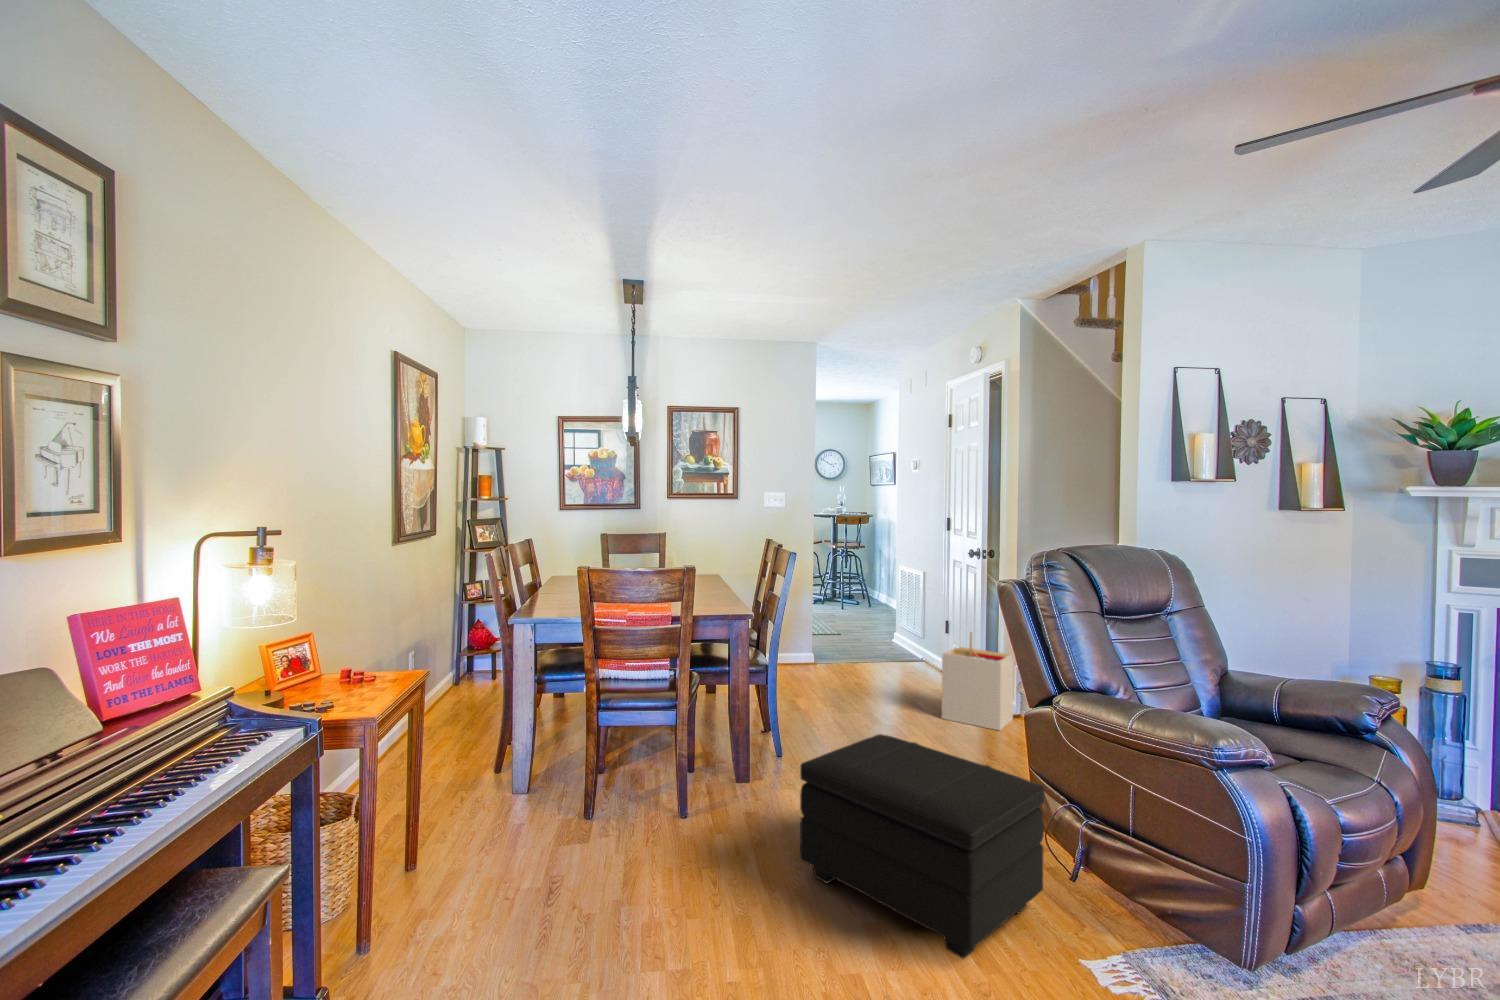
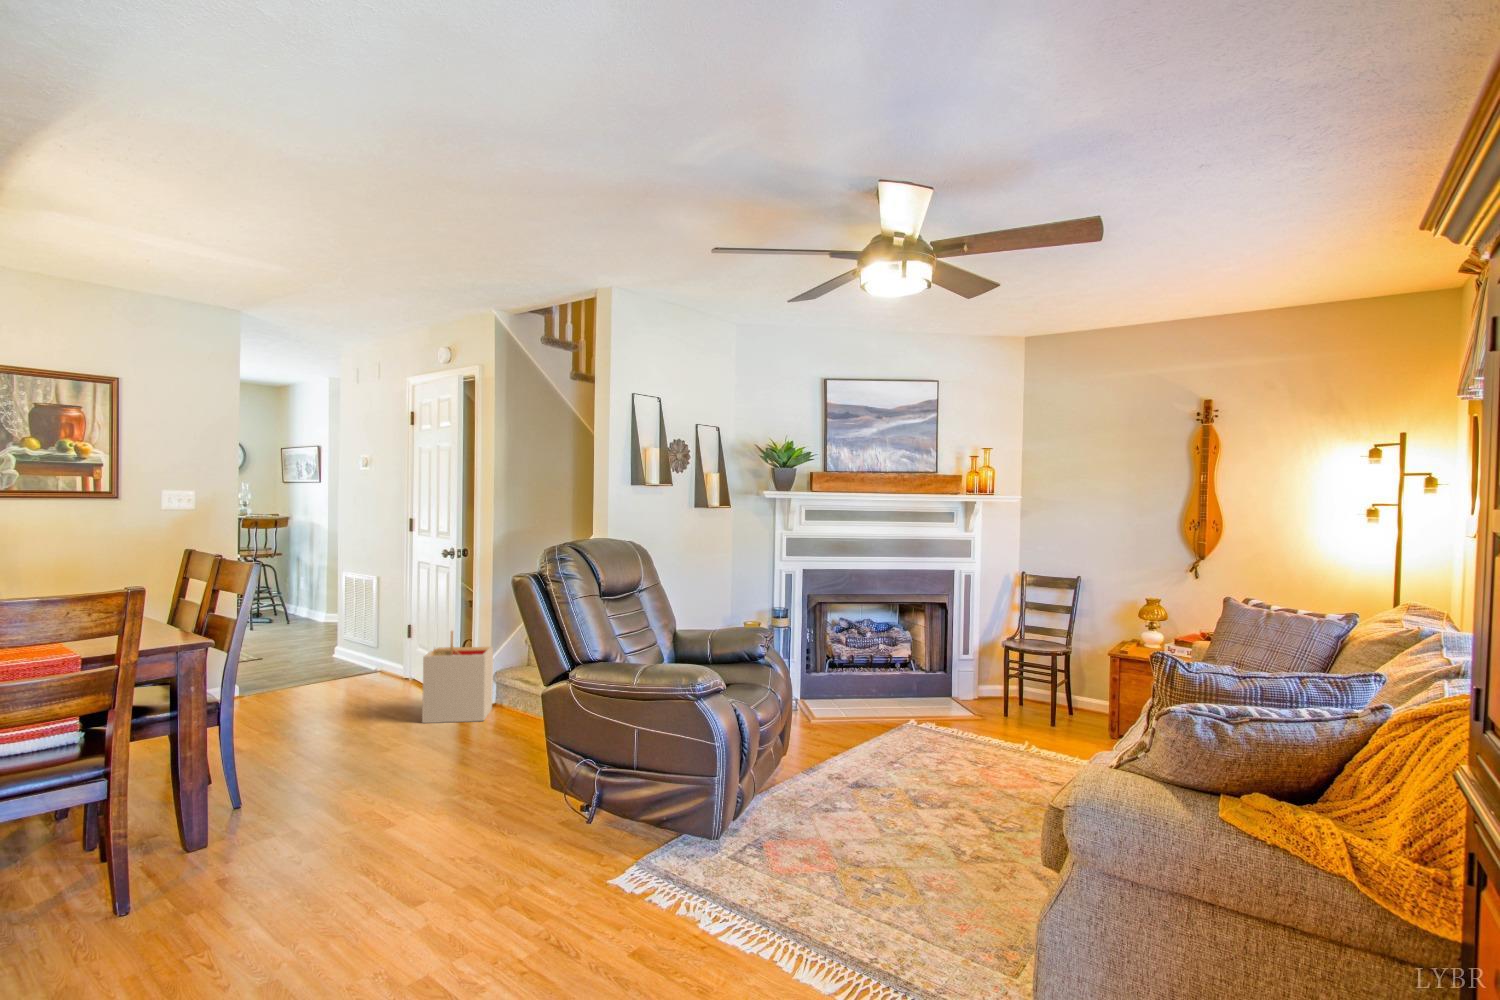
footstool: present [800,734,1044,958] -> none [321,743,572,922]

